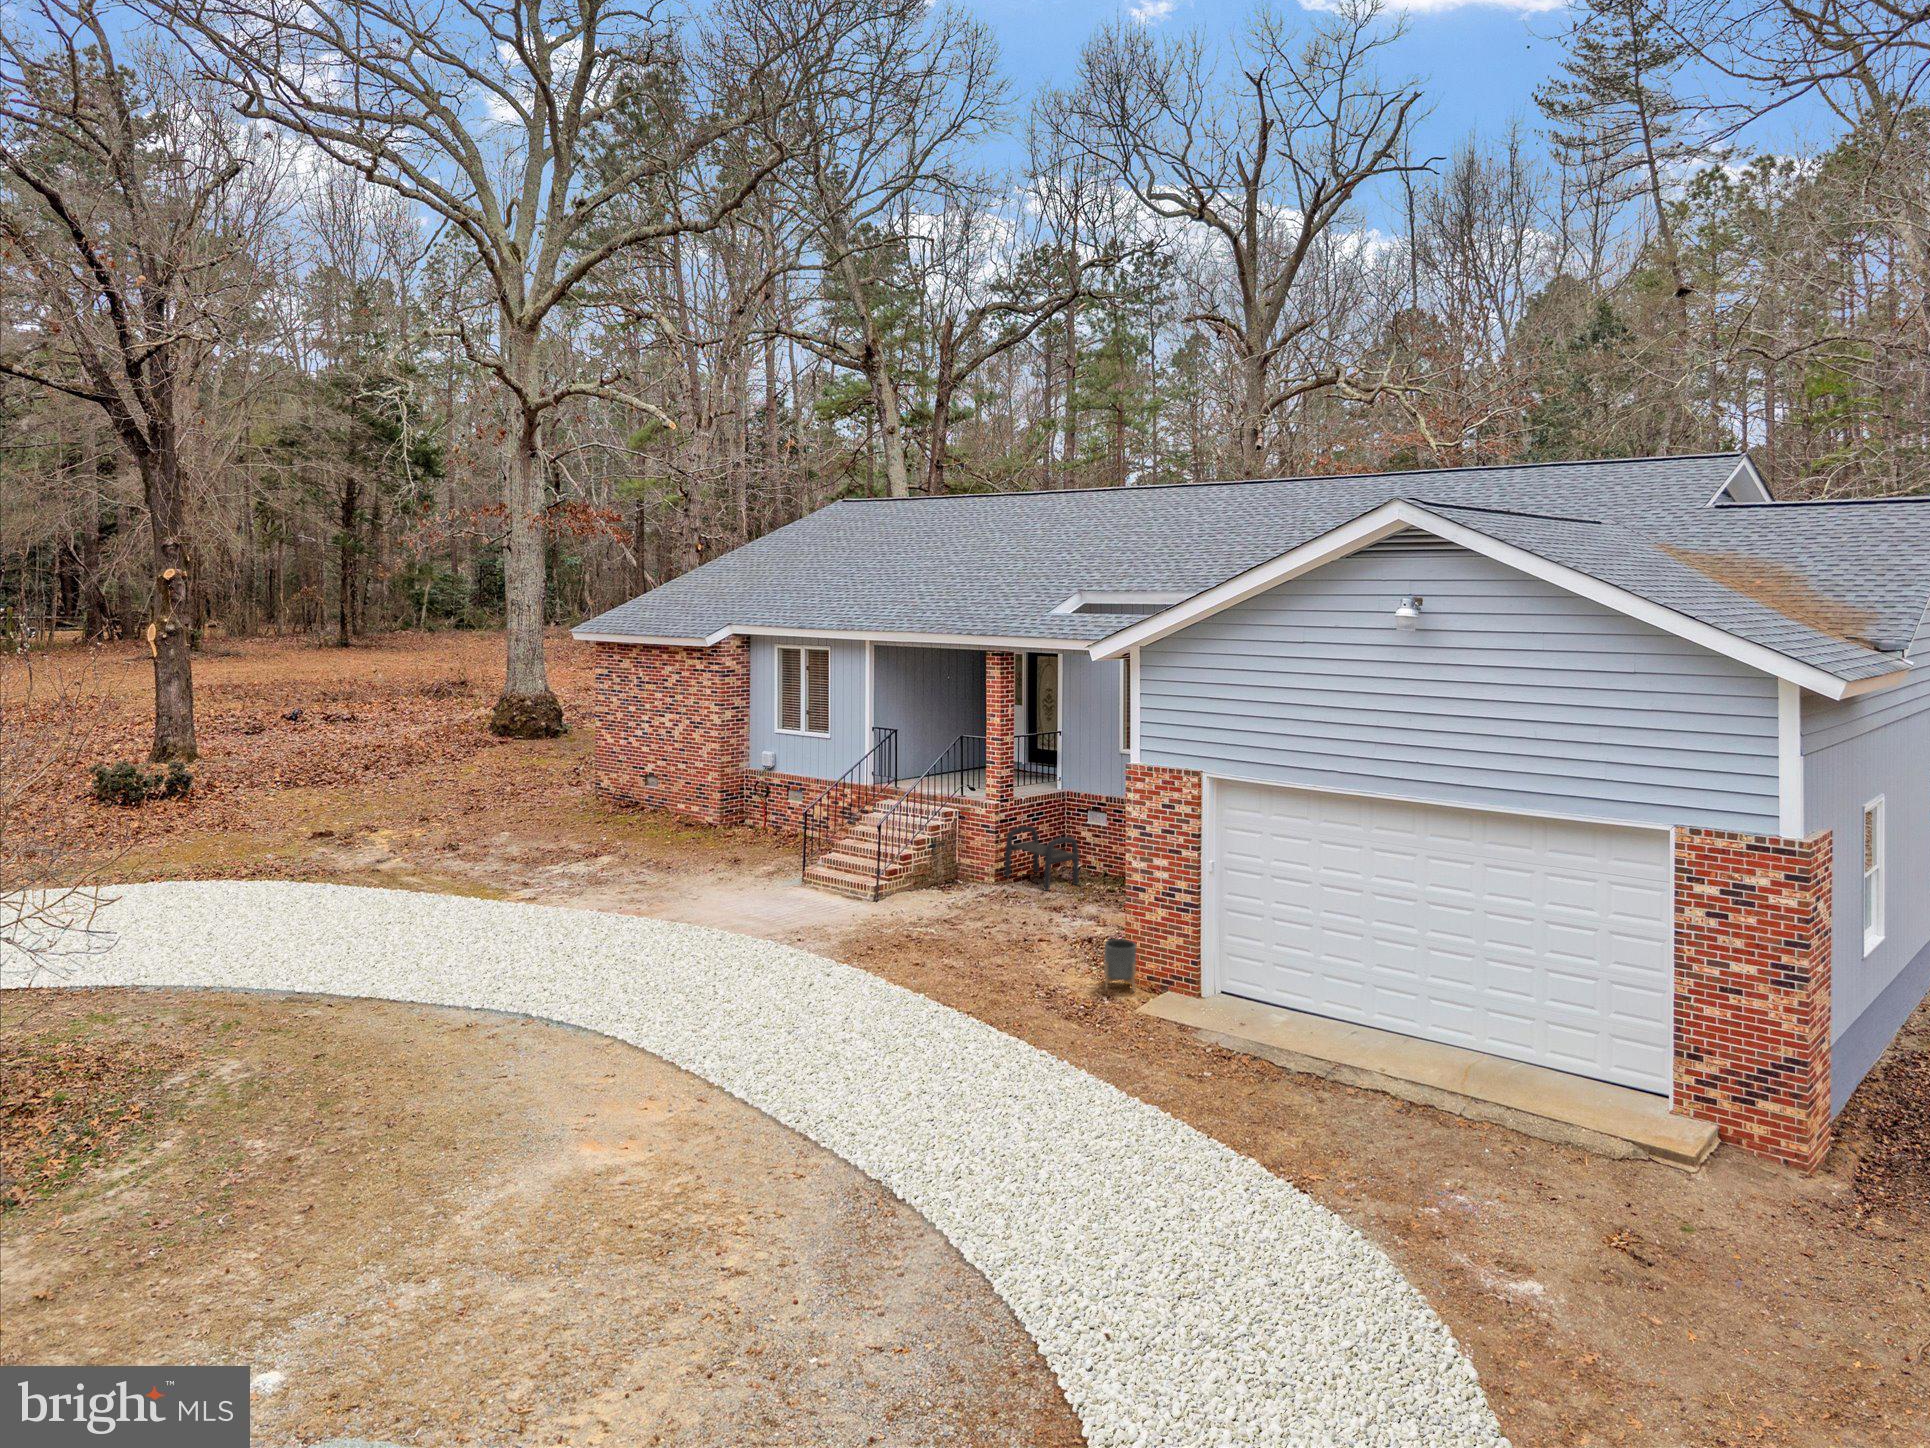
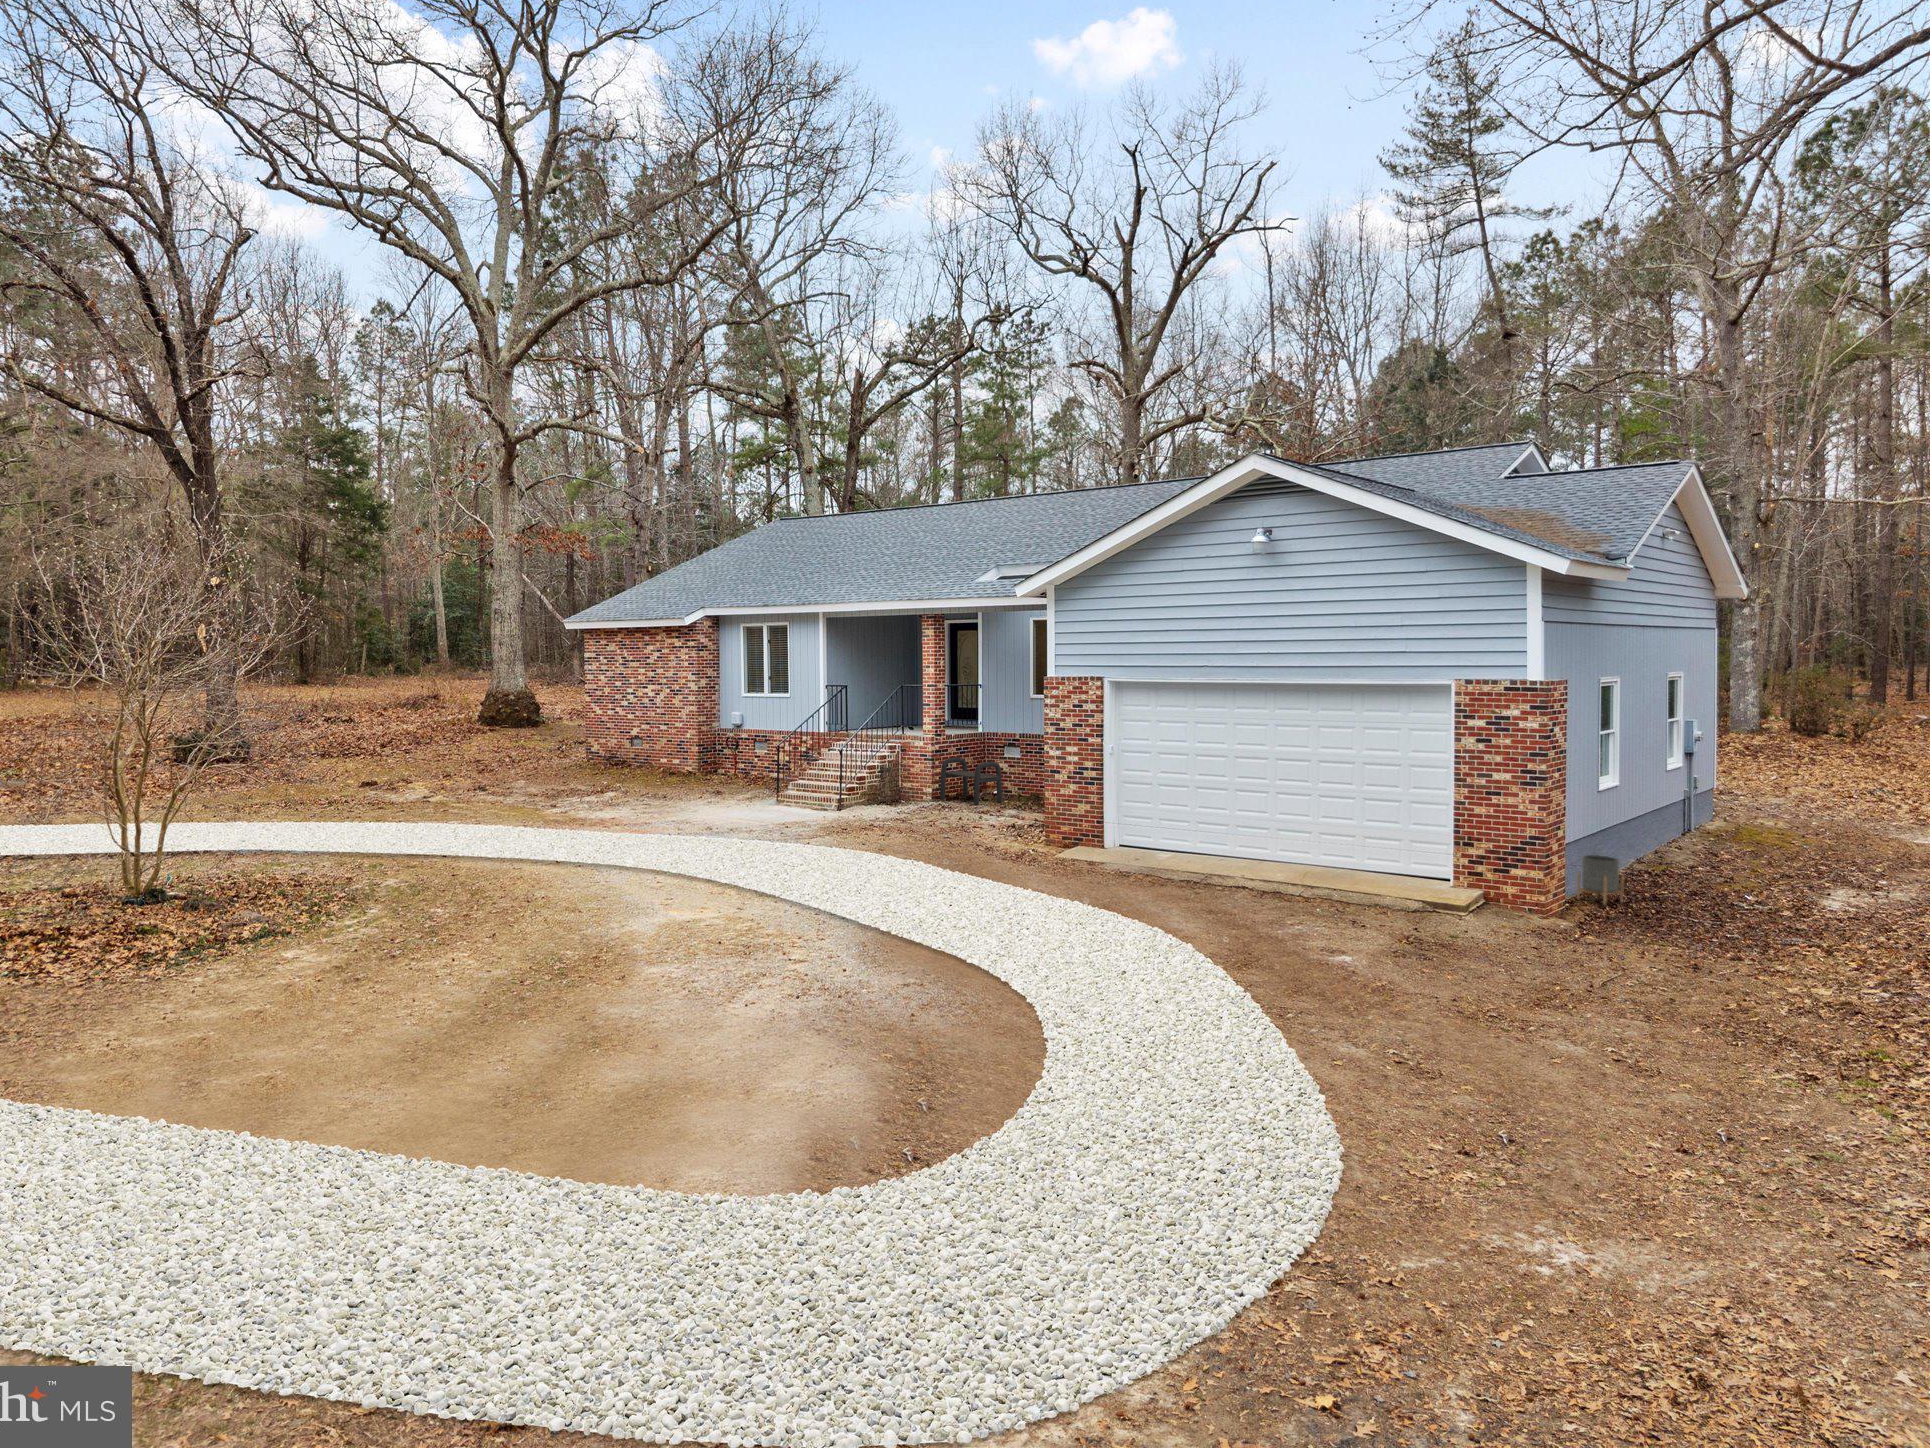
planter: present [1104,939,1136,991] -> present [1577,855,1624,905]

